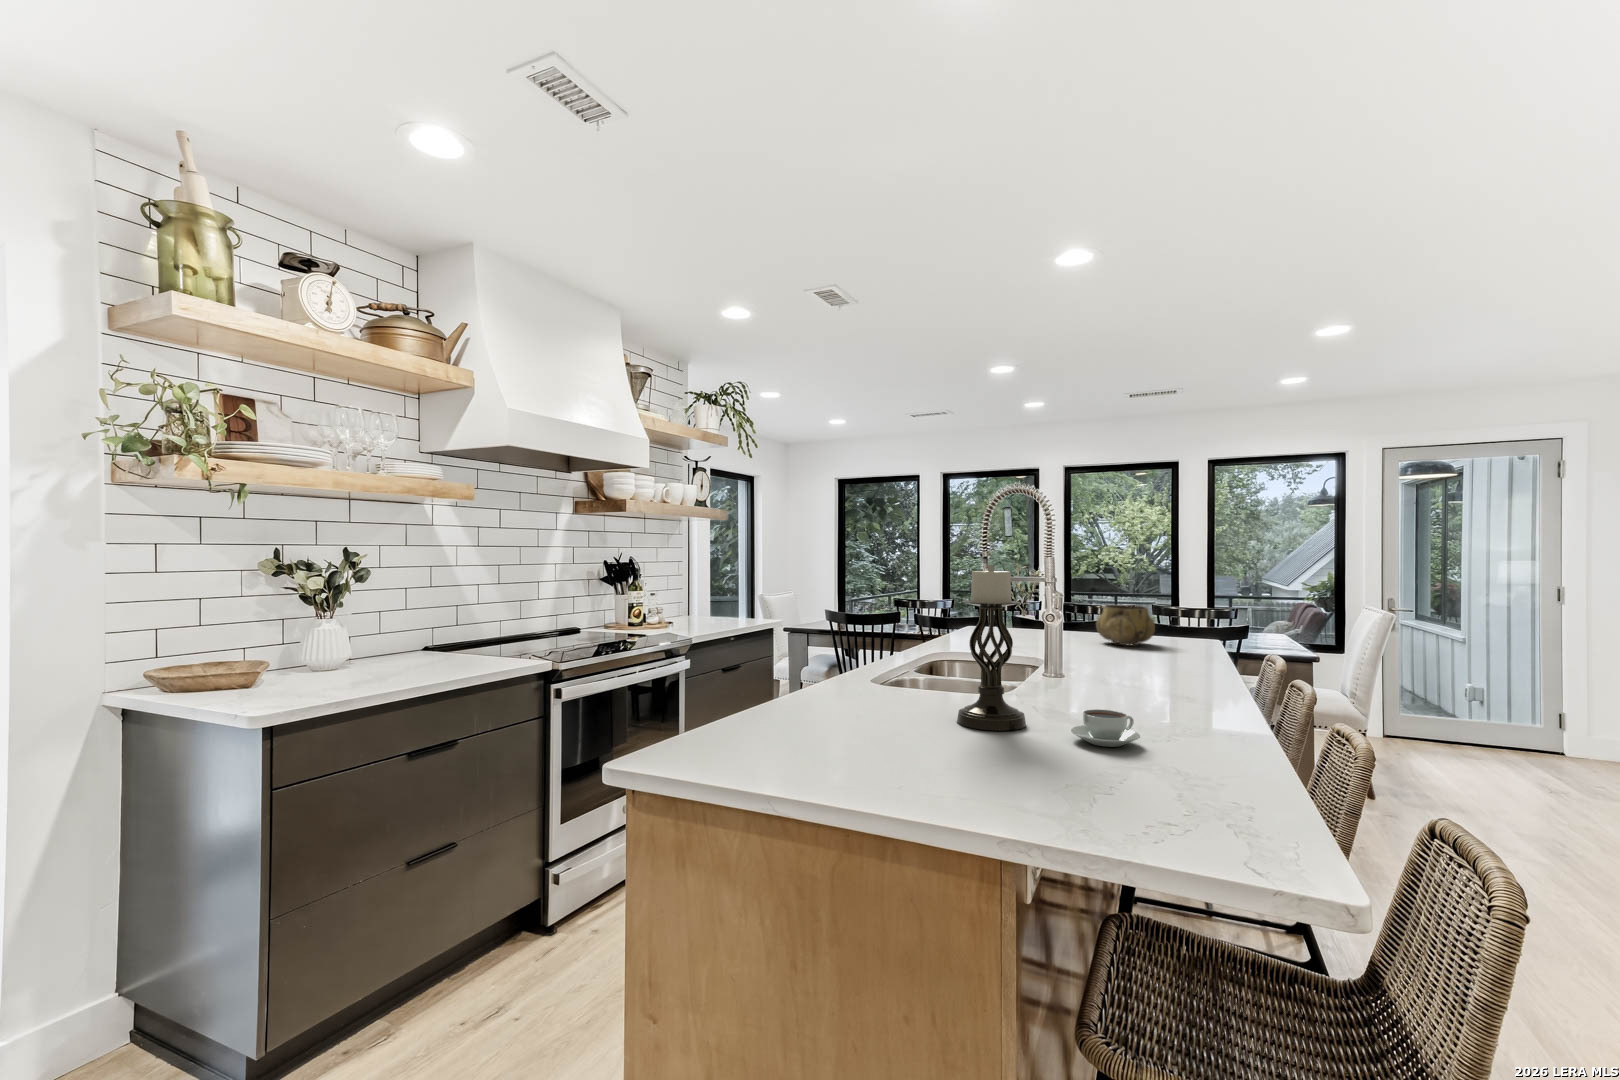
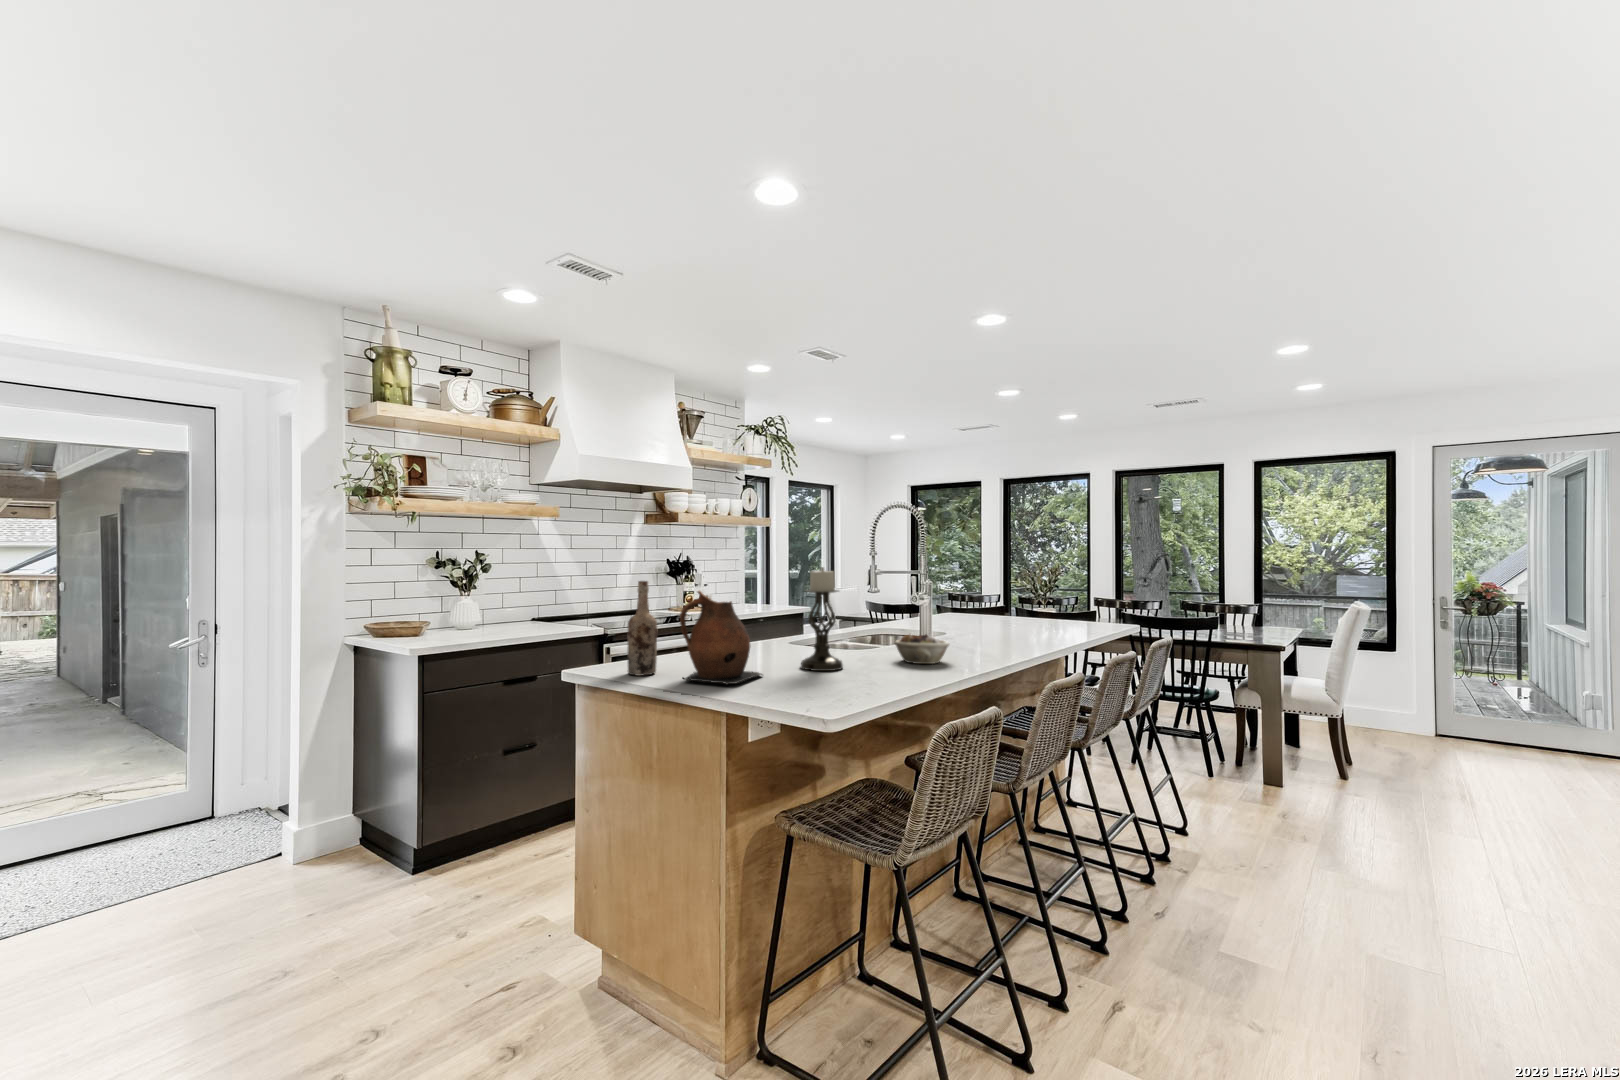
wine bottle: none [708,591,759,761] -> present [628,581,657,676]
decorative bowl: present [1096,605,1155,646] -> none [1021,599,1066,631]
ceramic pitcher: none [817,607,940,777] -> present [680,591,762,685]
succulent planter: none [1058,661,1143,707] -> present [895,634,949,664]
coffee cup: present [1071,709,1140,747] -> none [850,659,891,681]

